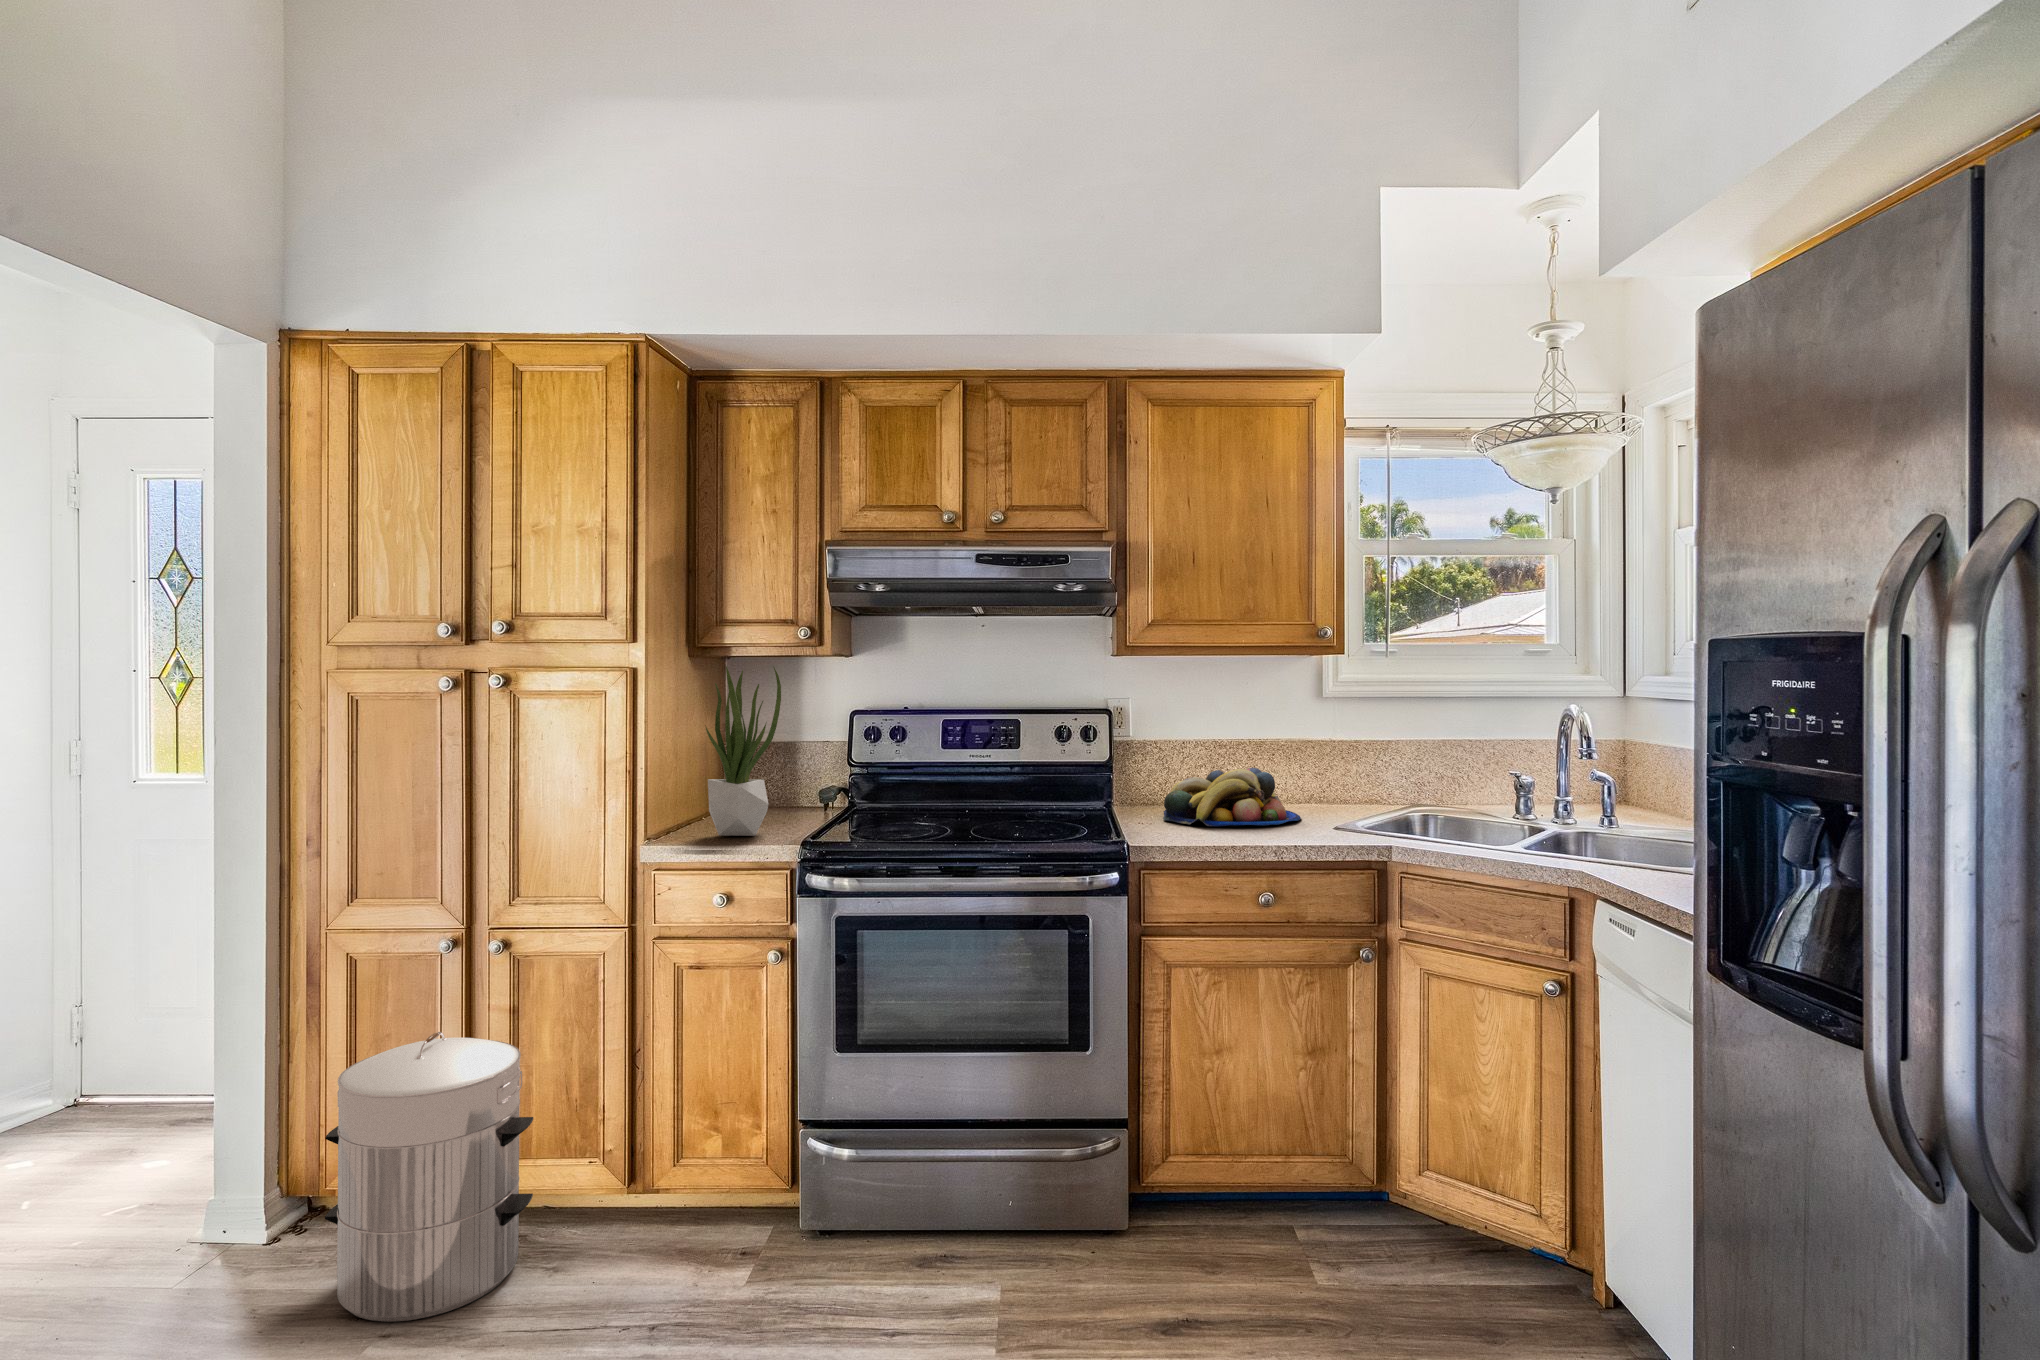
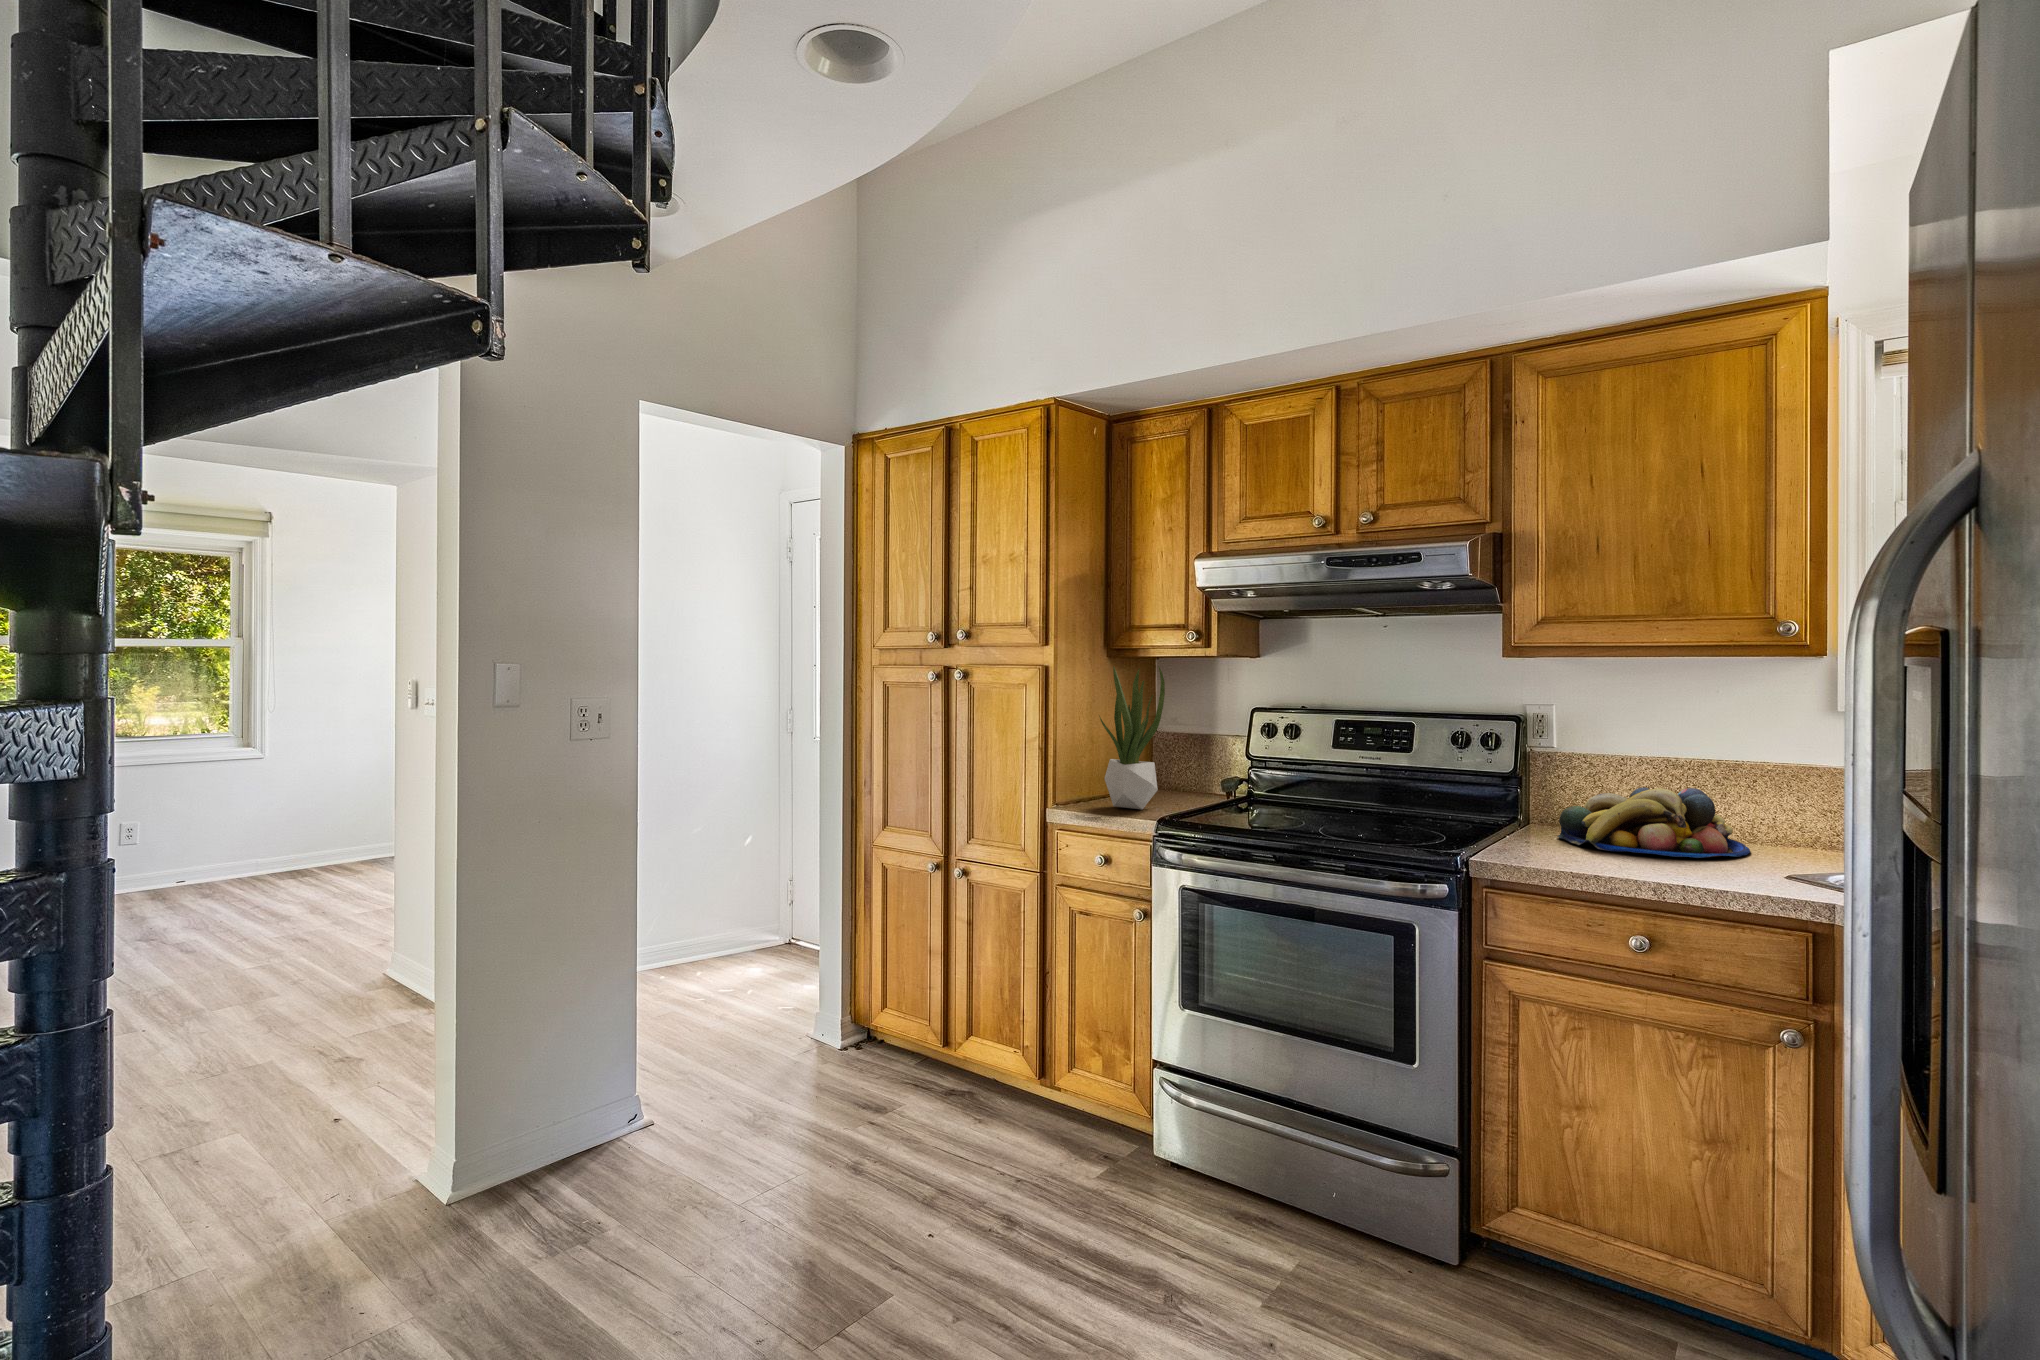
waste bin: present [325,1032,533,1322] -> none [847,927,966,1127]

